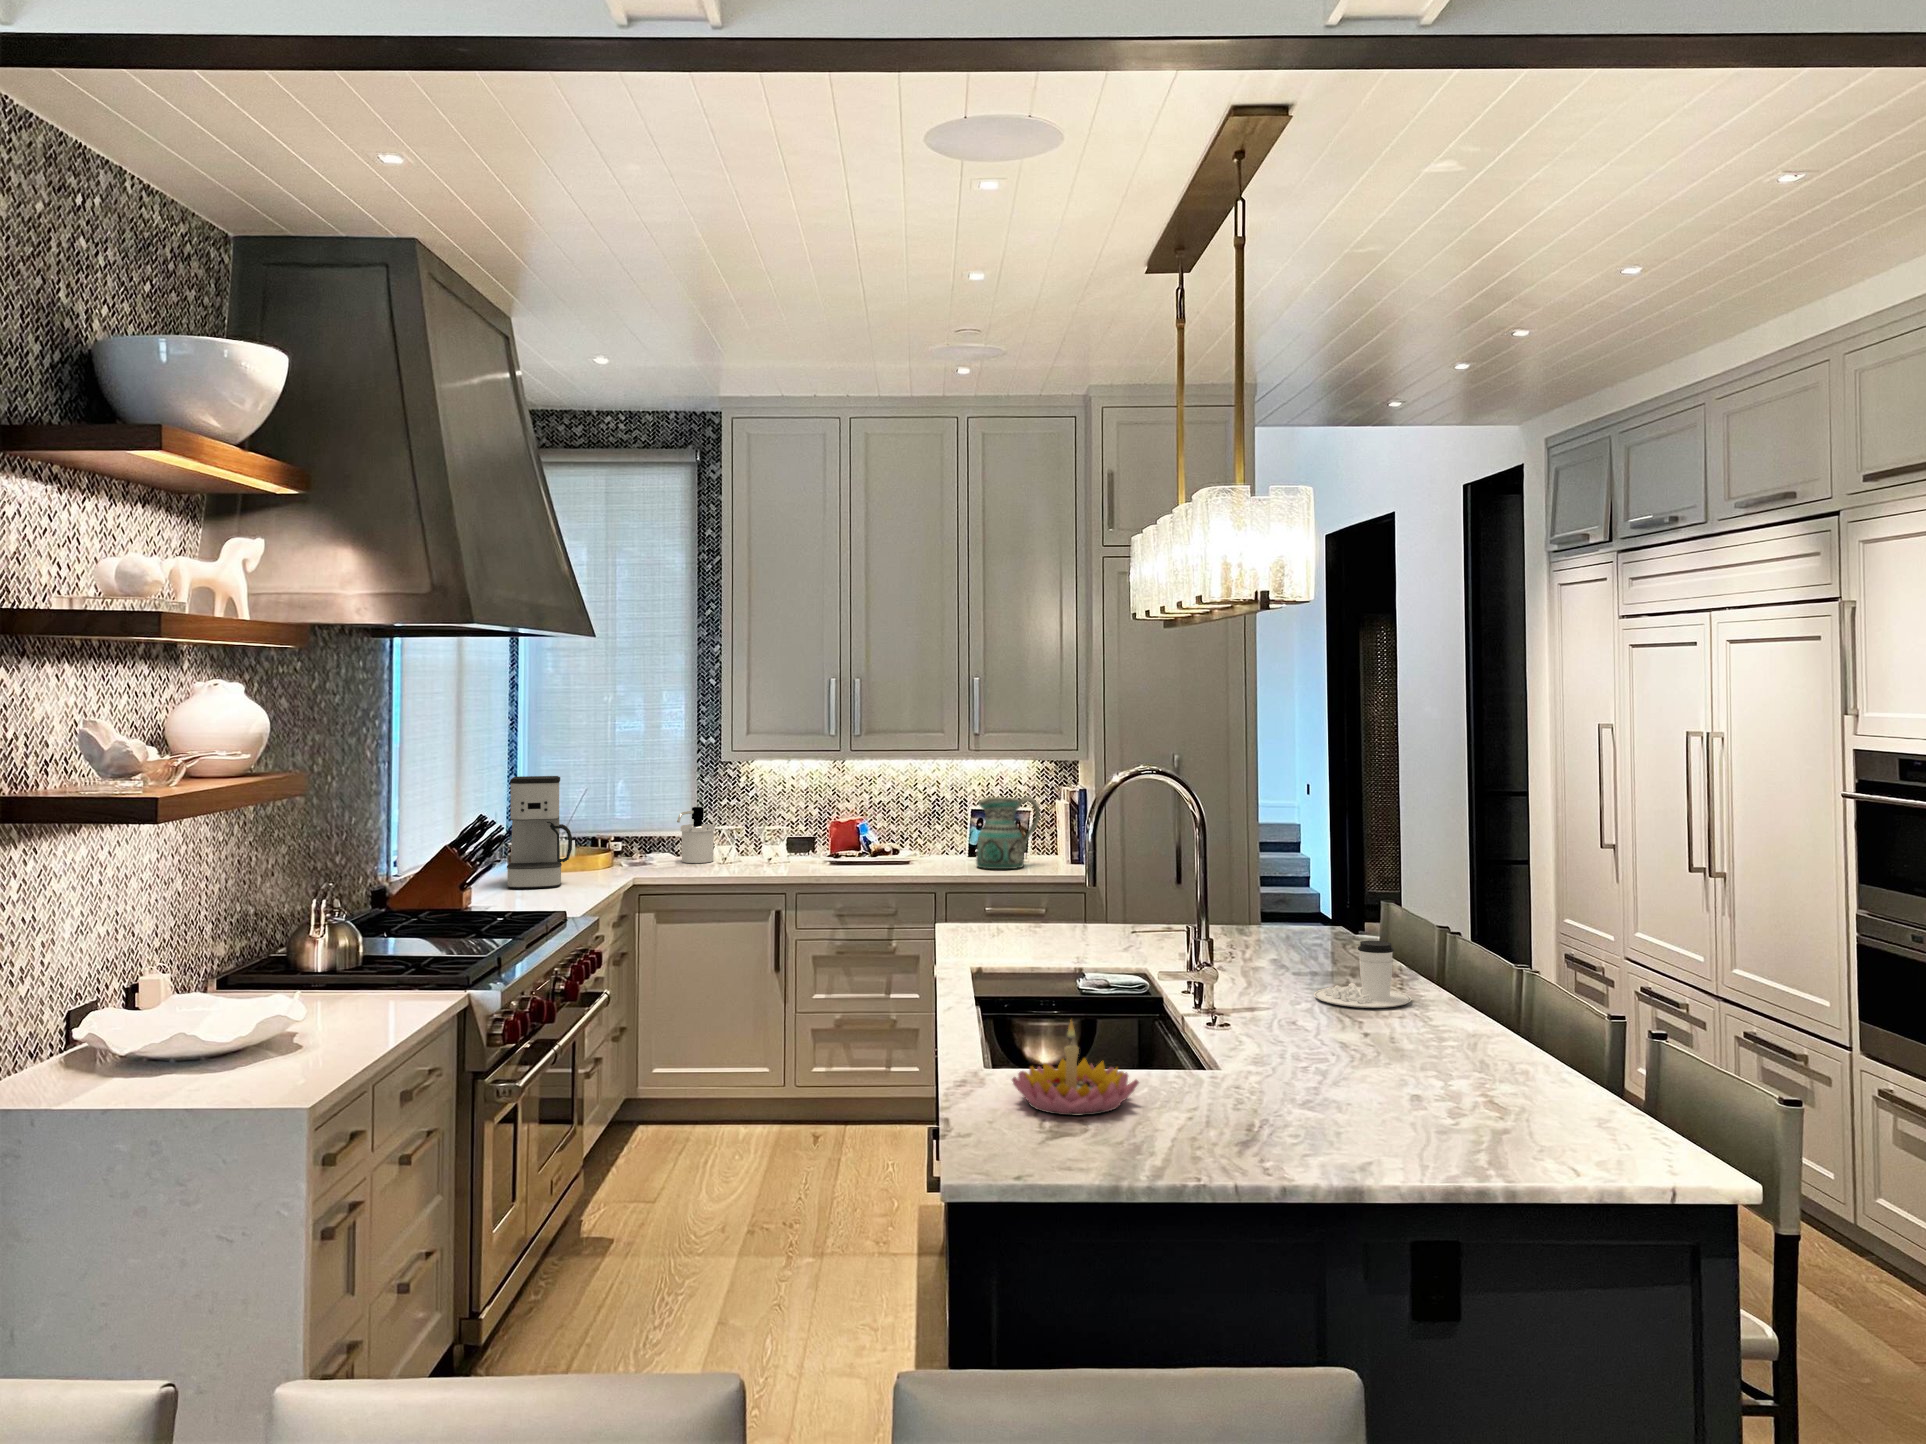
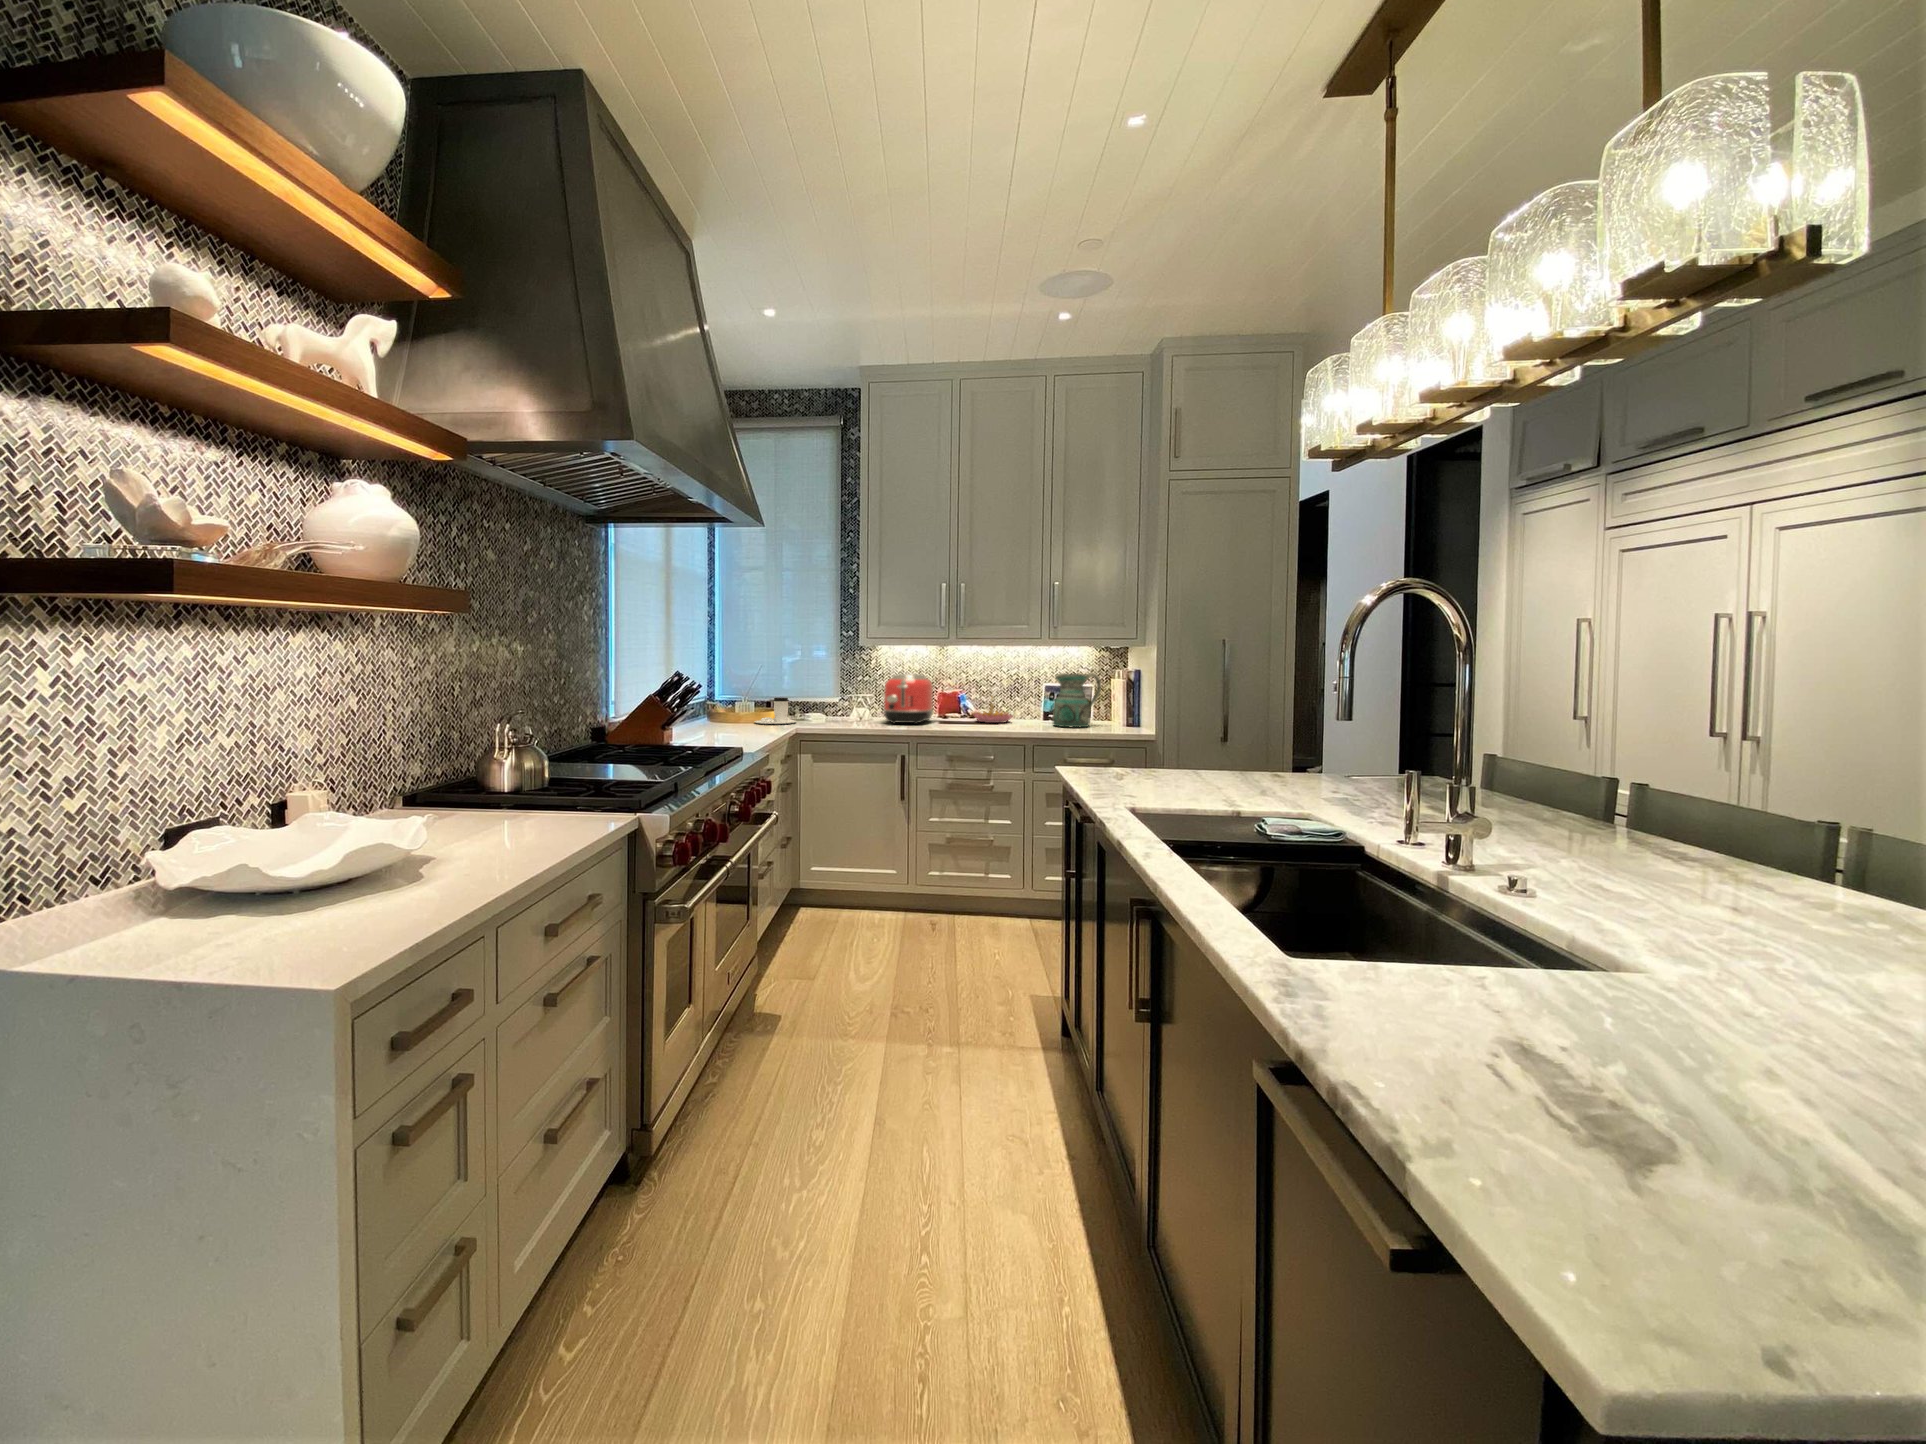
coffee maker: present [507,776,572,888] -> none [702,649,751,733]
toaster: none [752,799,821,868] -> present [884,674,933,724]
soap dispenser: present [677,807,715,863] -> none [828,679,855,720]
coffee cup: present [1314,941,1412,1008] -> present [755,698,796,724]
candle holder: present [1012,1021,1139,1115] -> present [974,696,1012,723]

